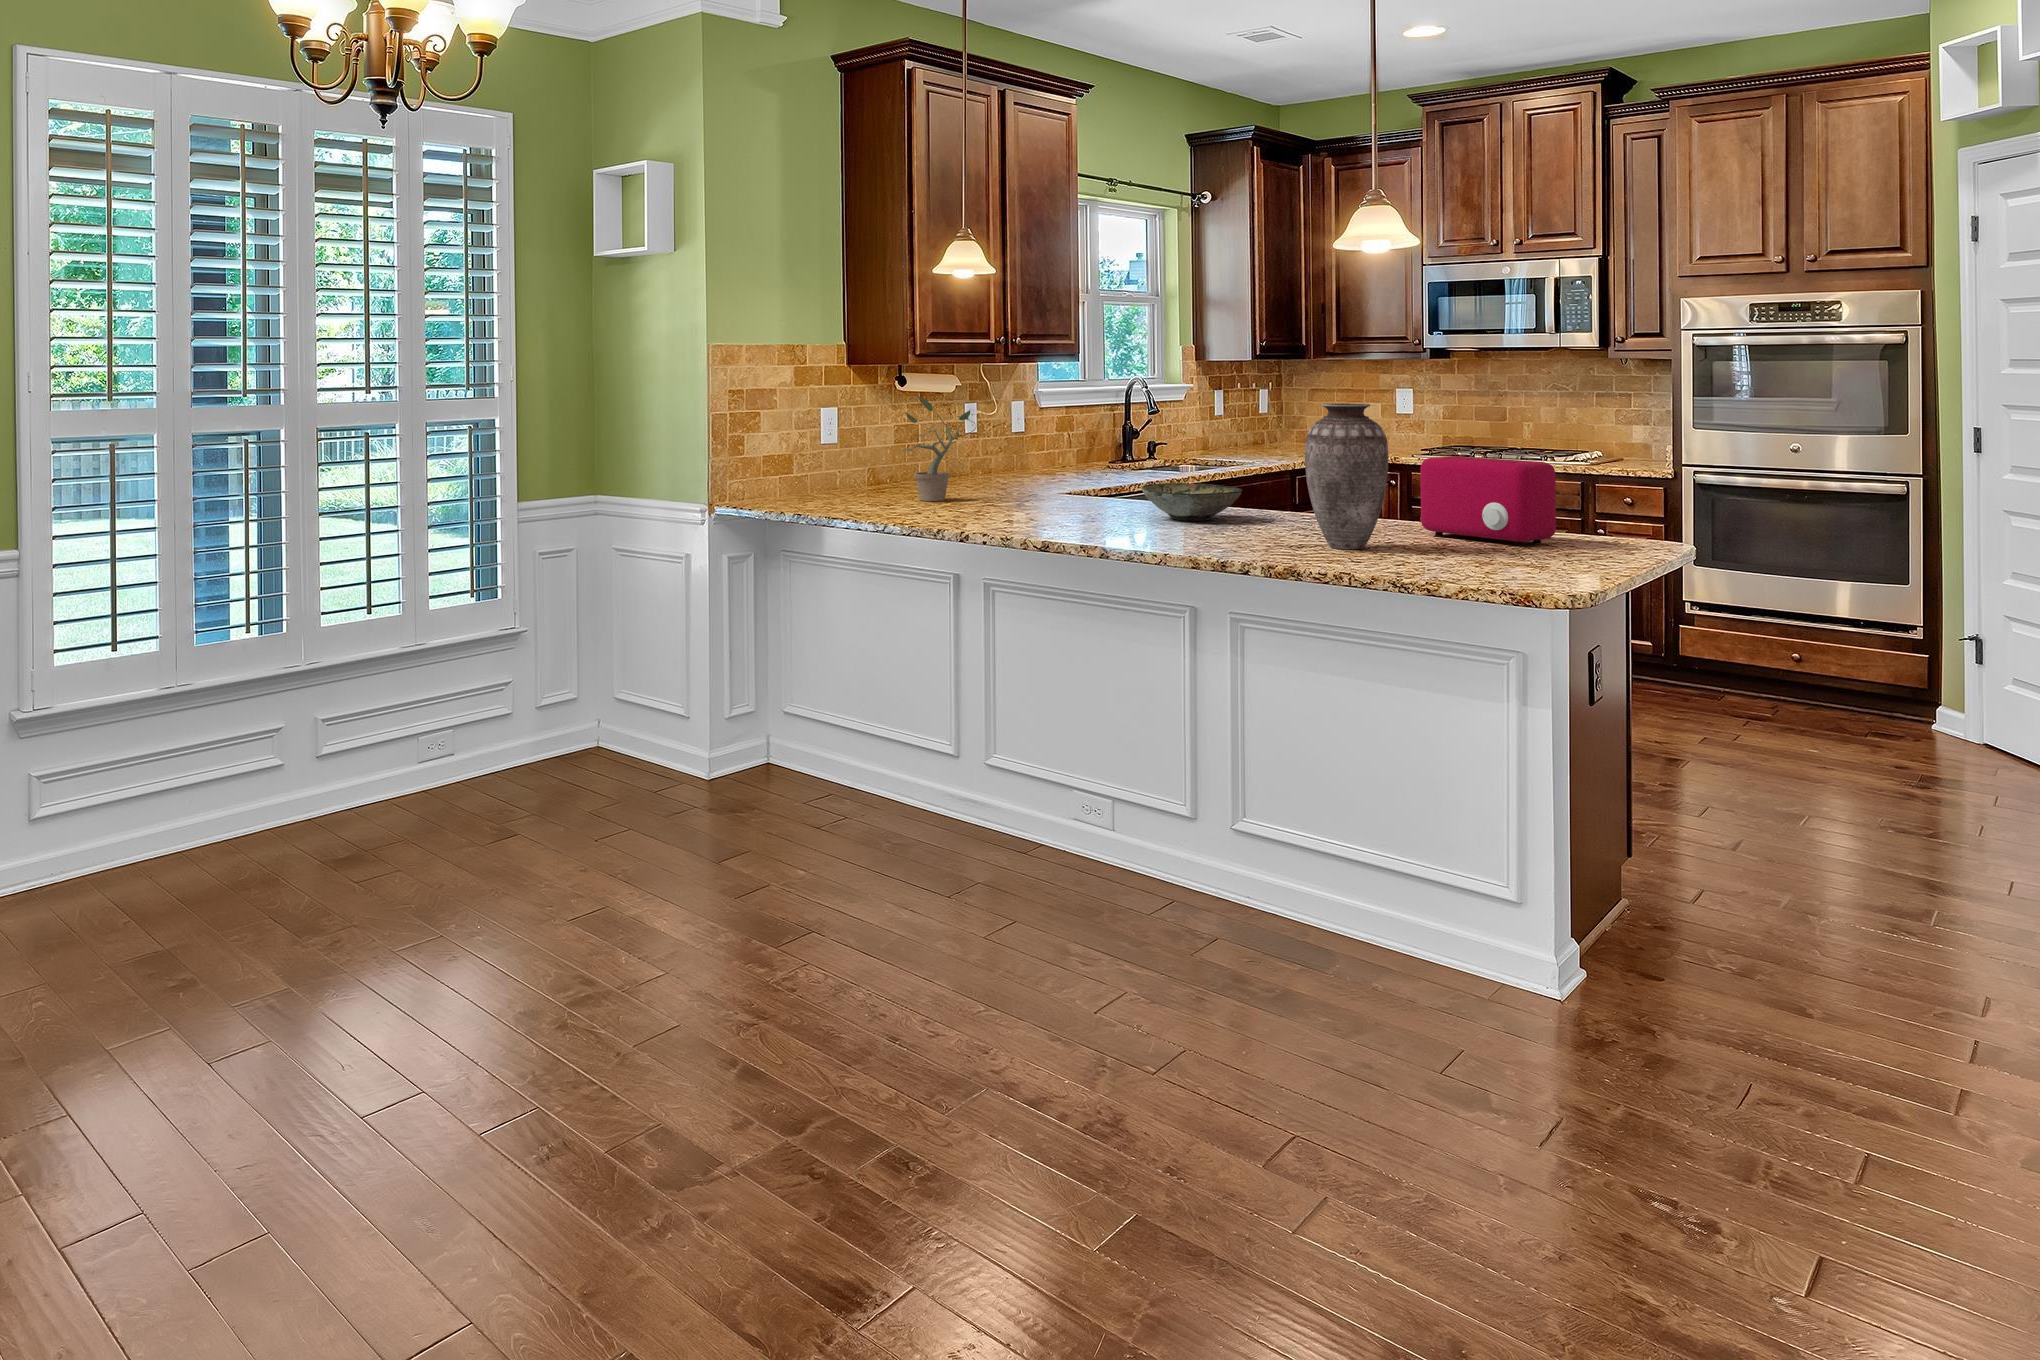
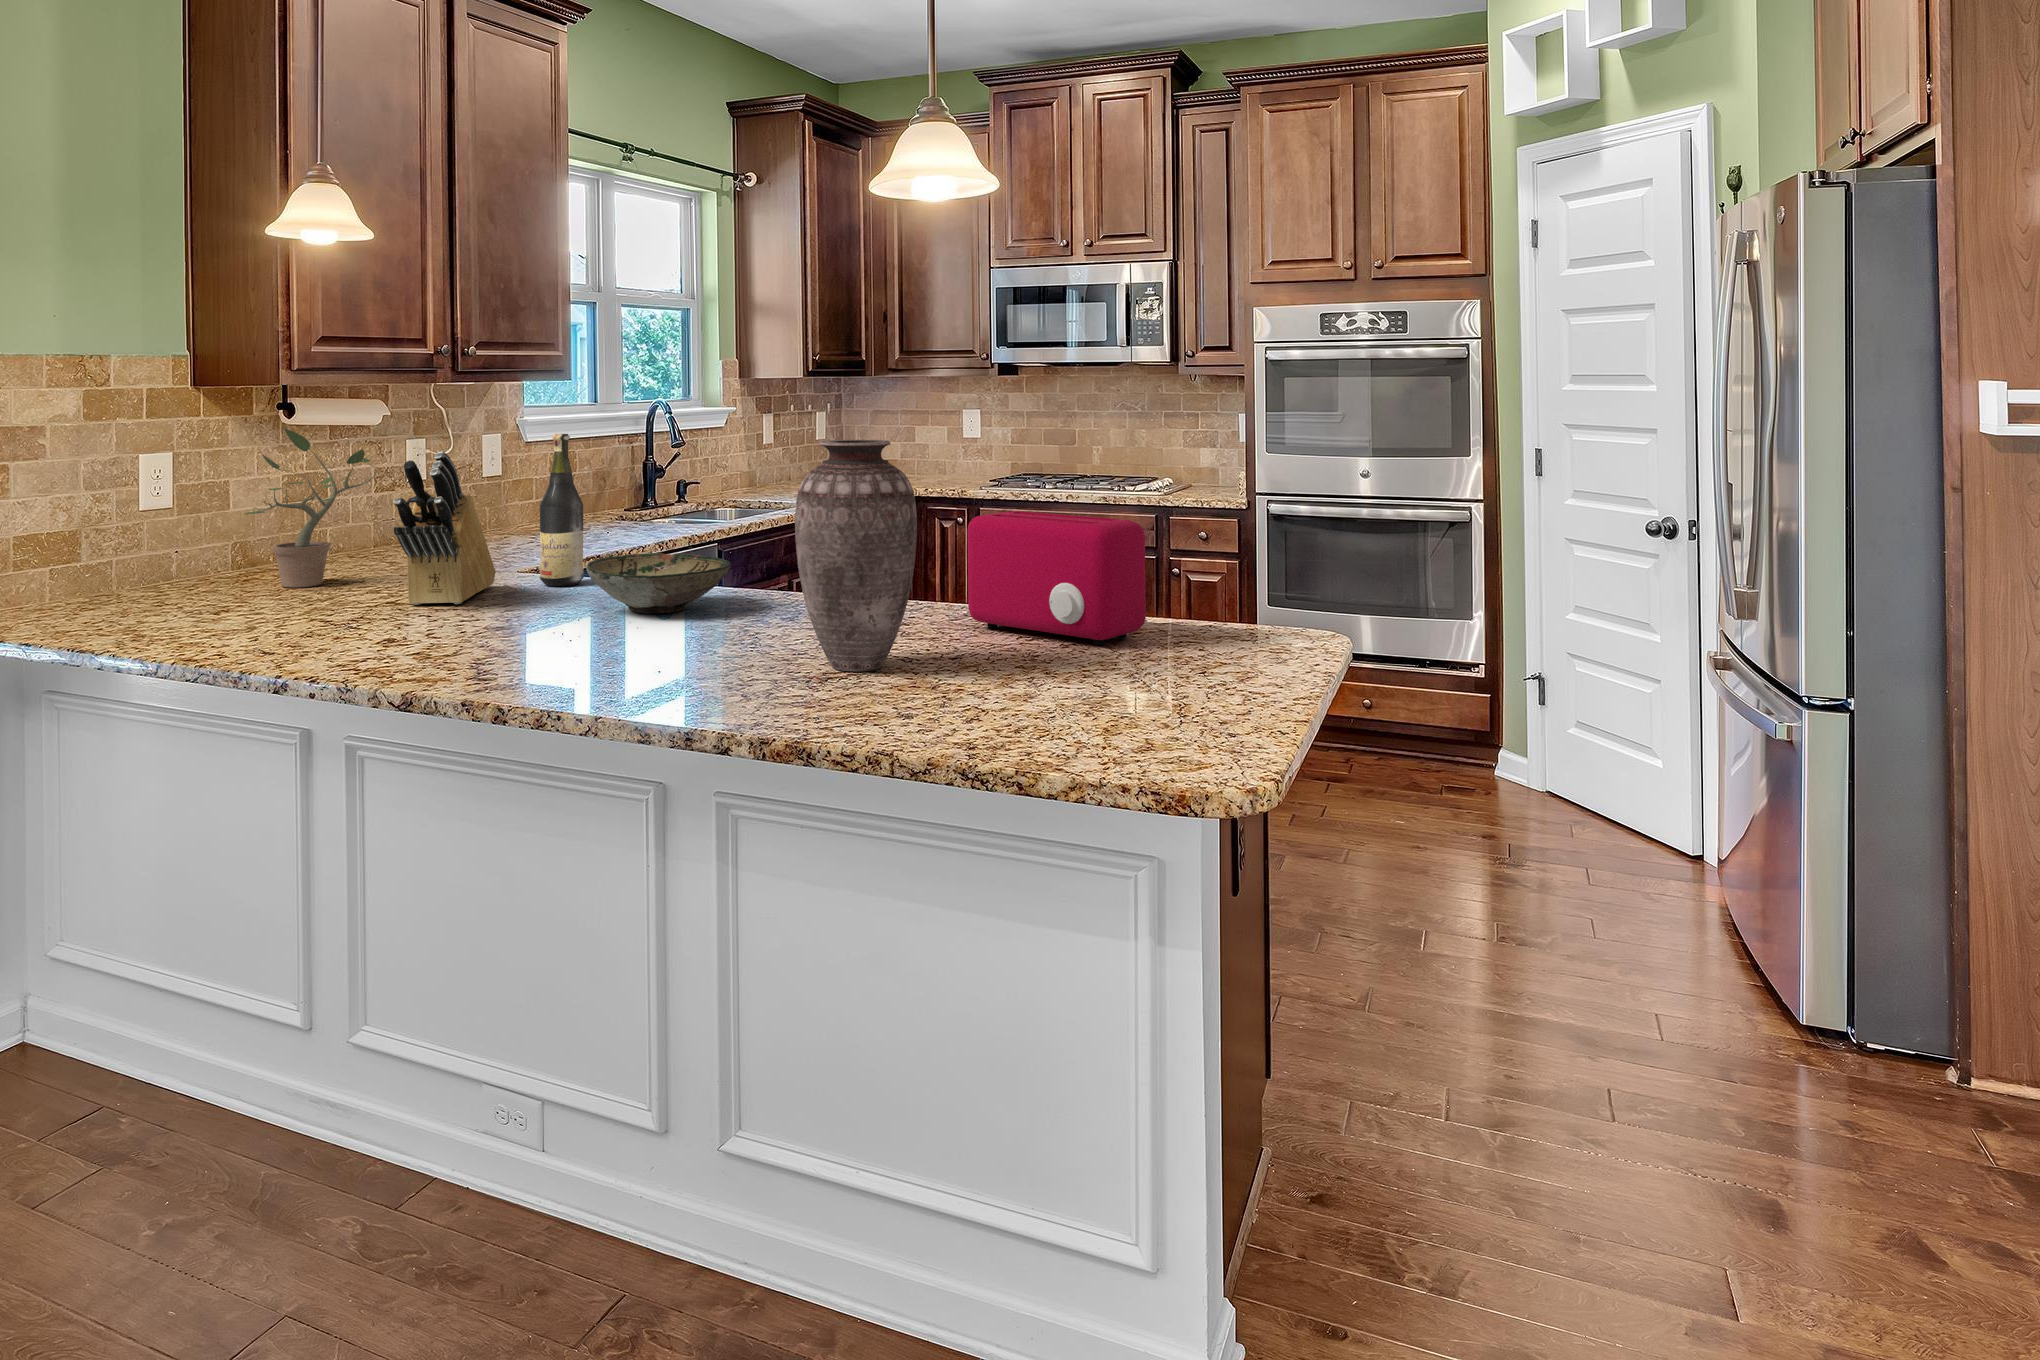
wine bottle: none [1094,401,1125,506] -> present [540,434,584,586]
knife block: none [1014,411,1064,512] -> present [394,451,496,605]

